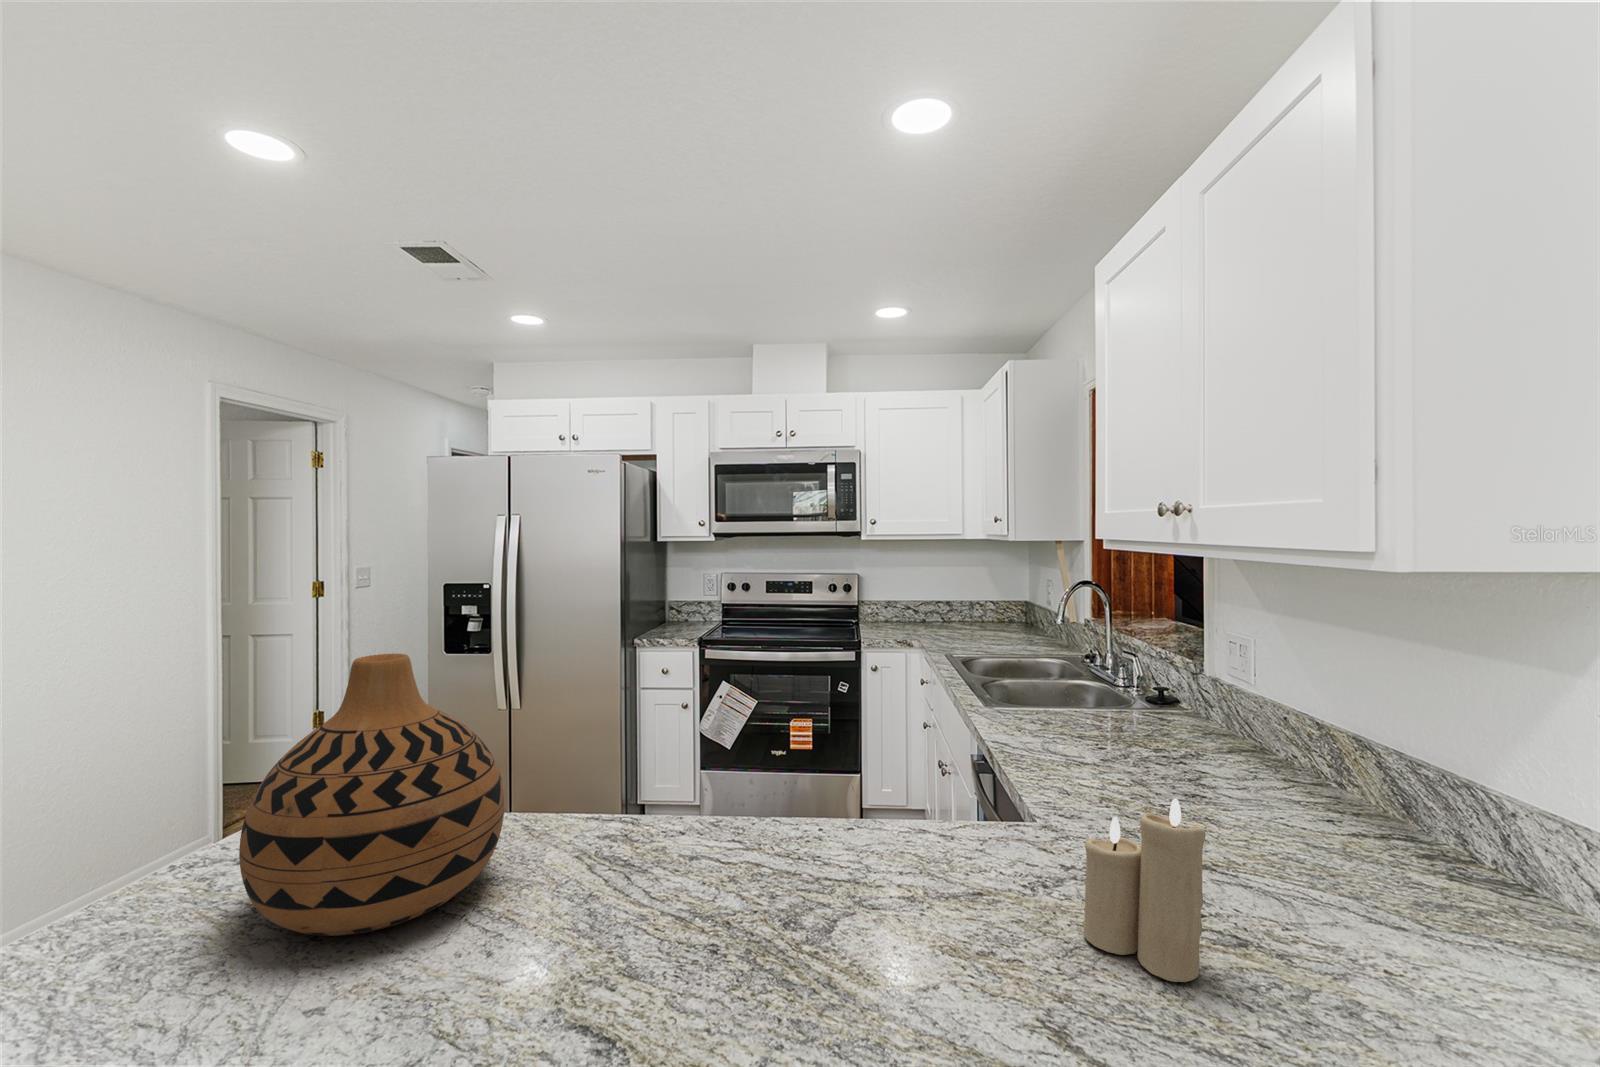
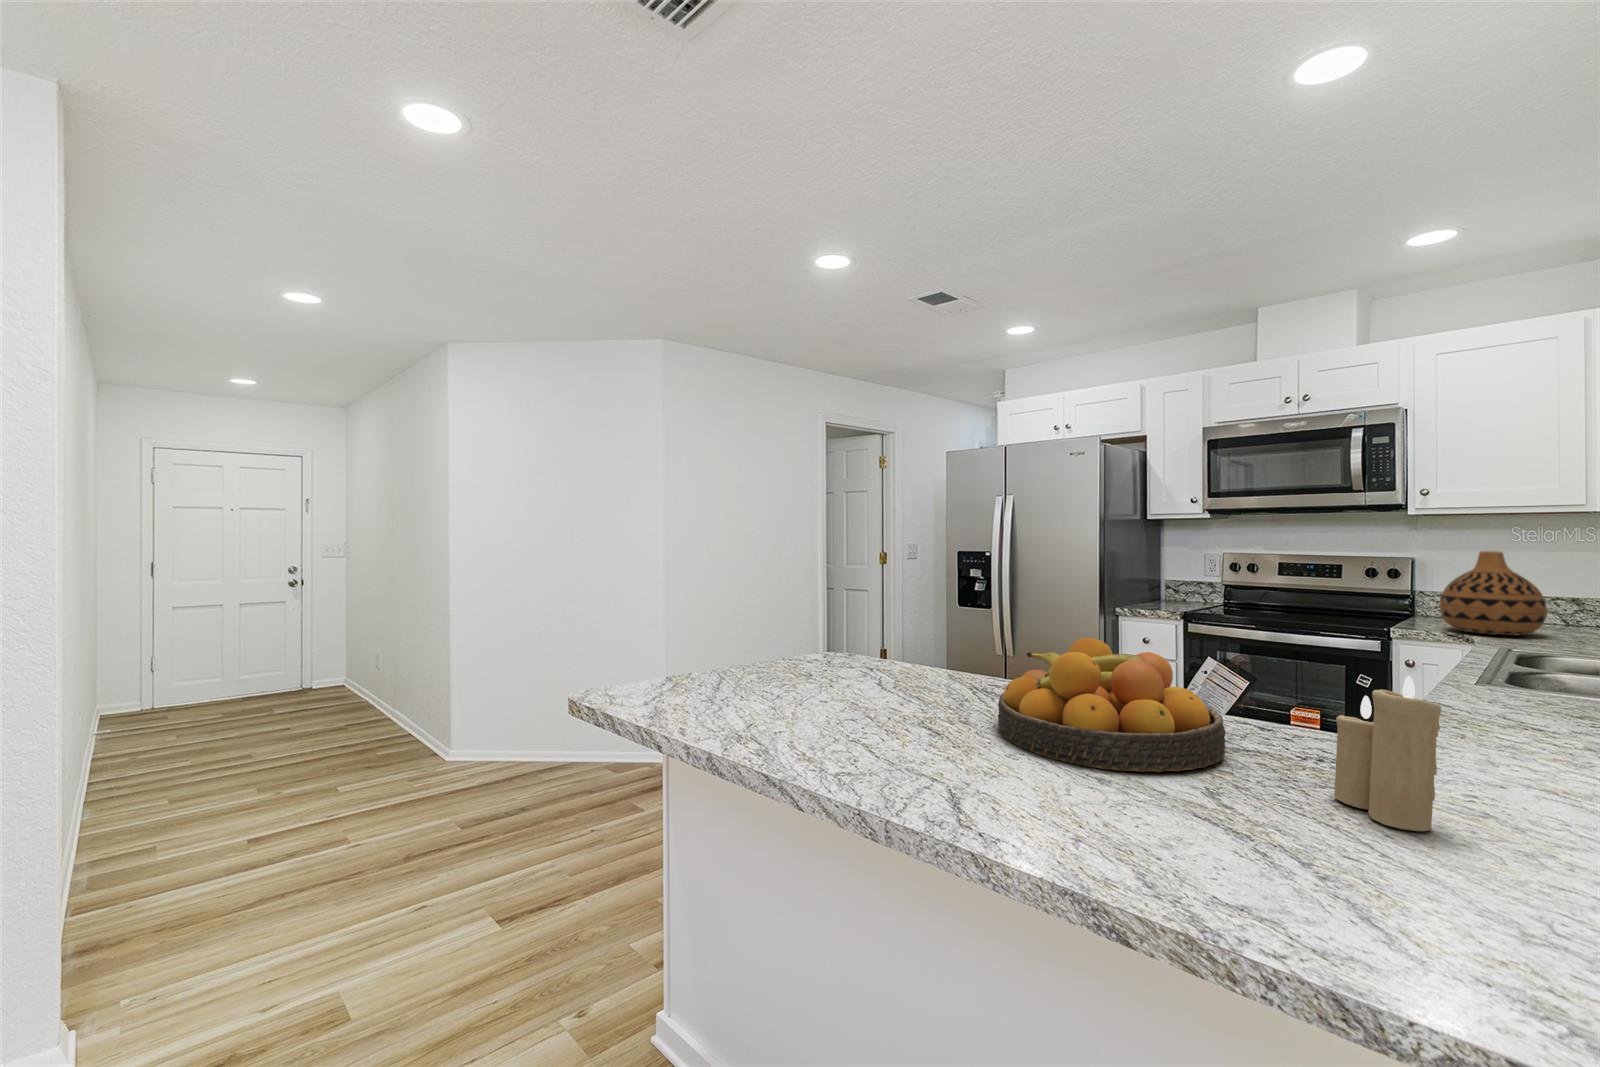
vase: present [239,653,504,936] -> present [1440,551,1547,635]
fruit bowl: none [658,764,955,1012] -> present [998,638,1225,772]

